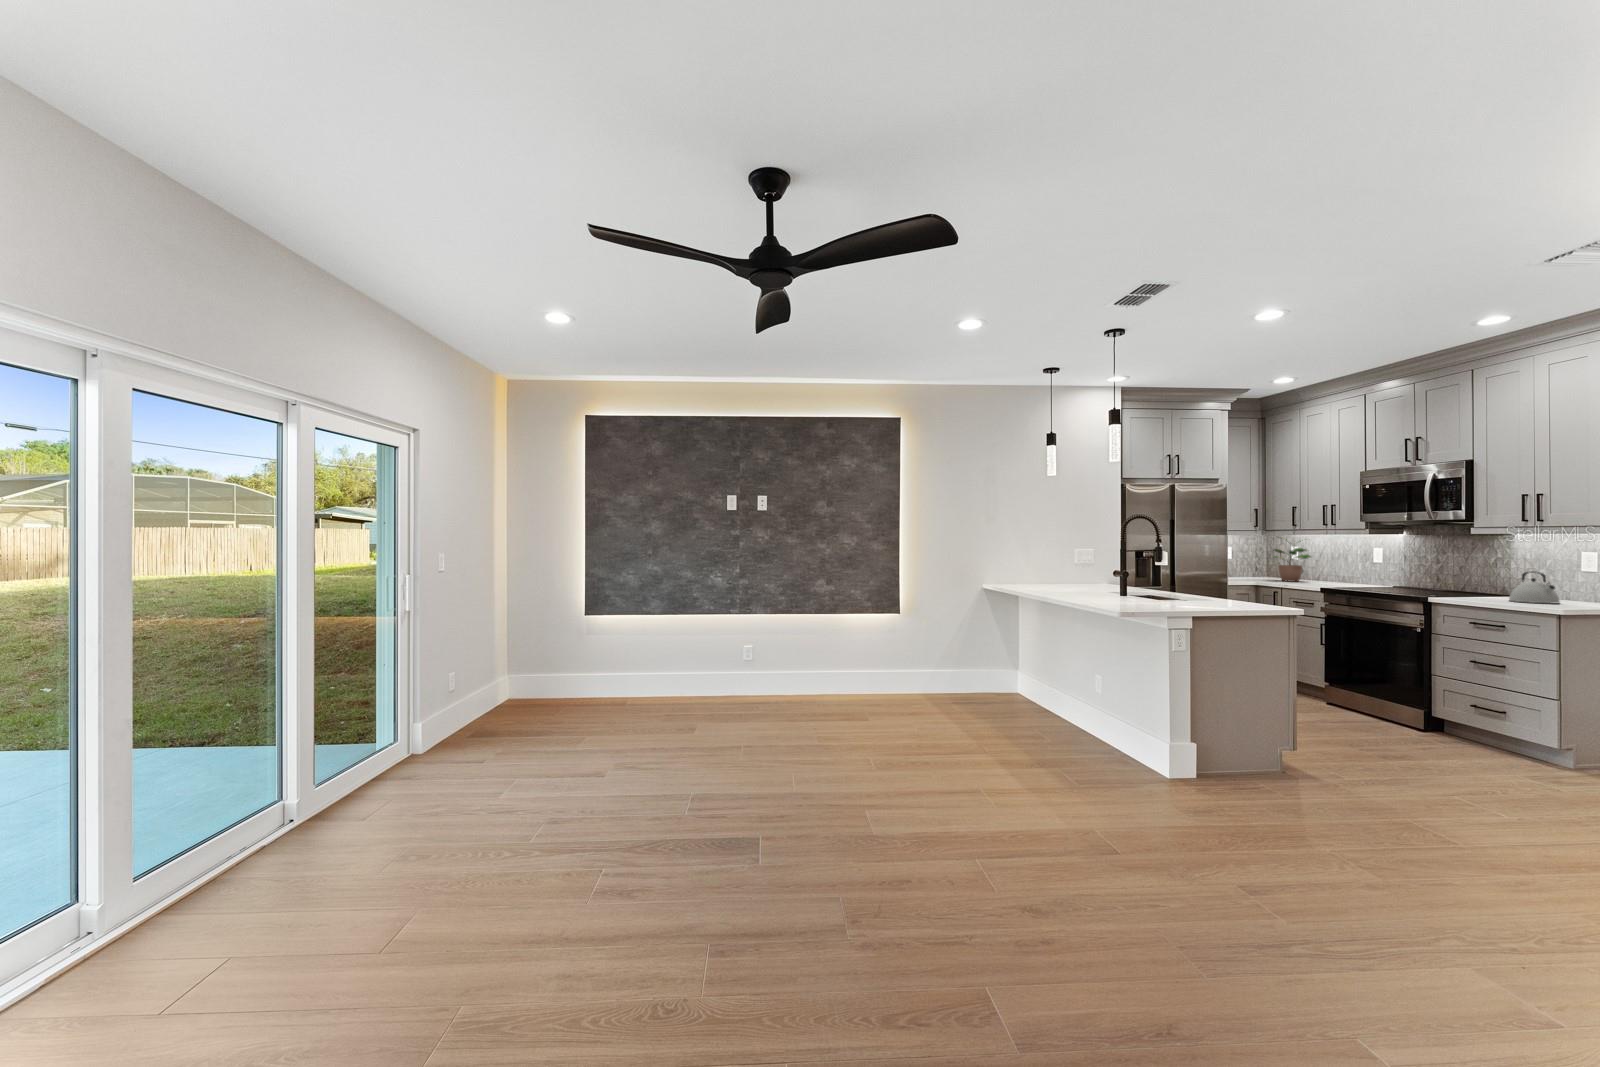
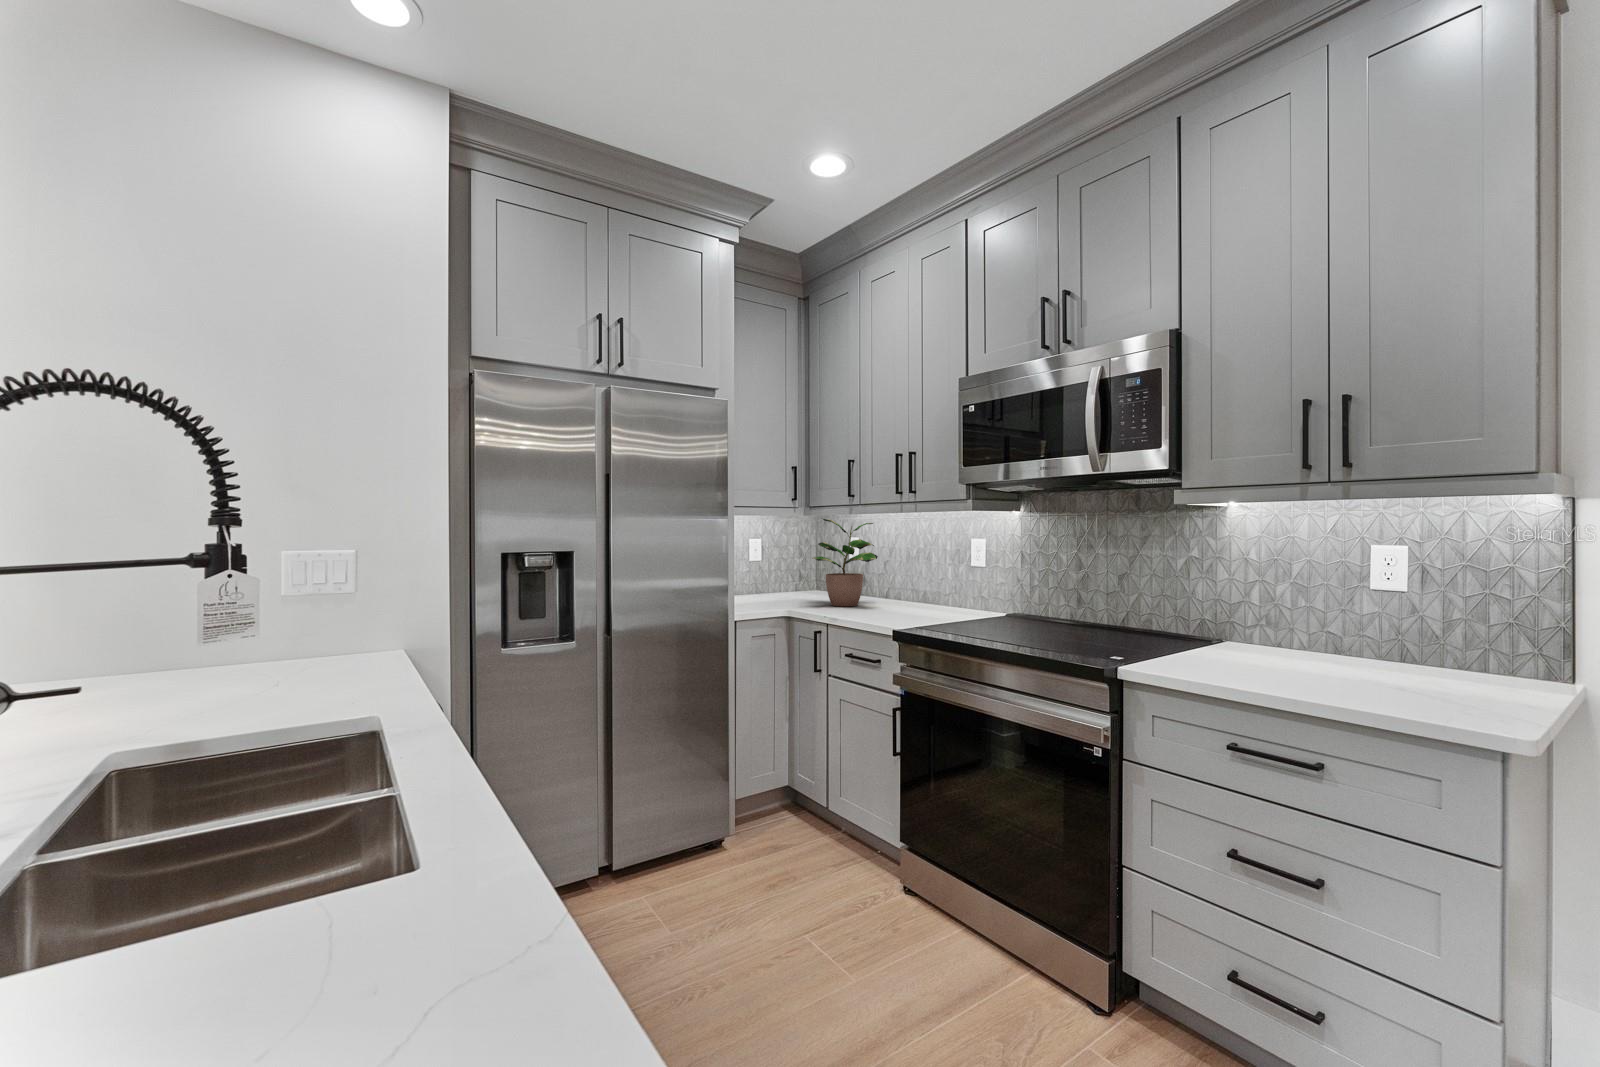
kettle: present [1509,572,1559,604] -> none [1268,596,1375,680]

